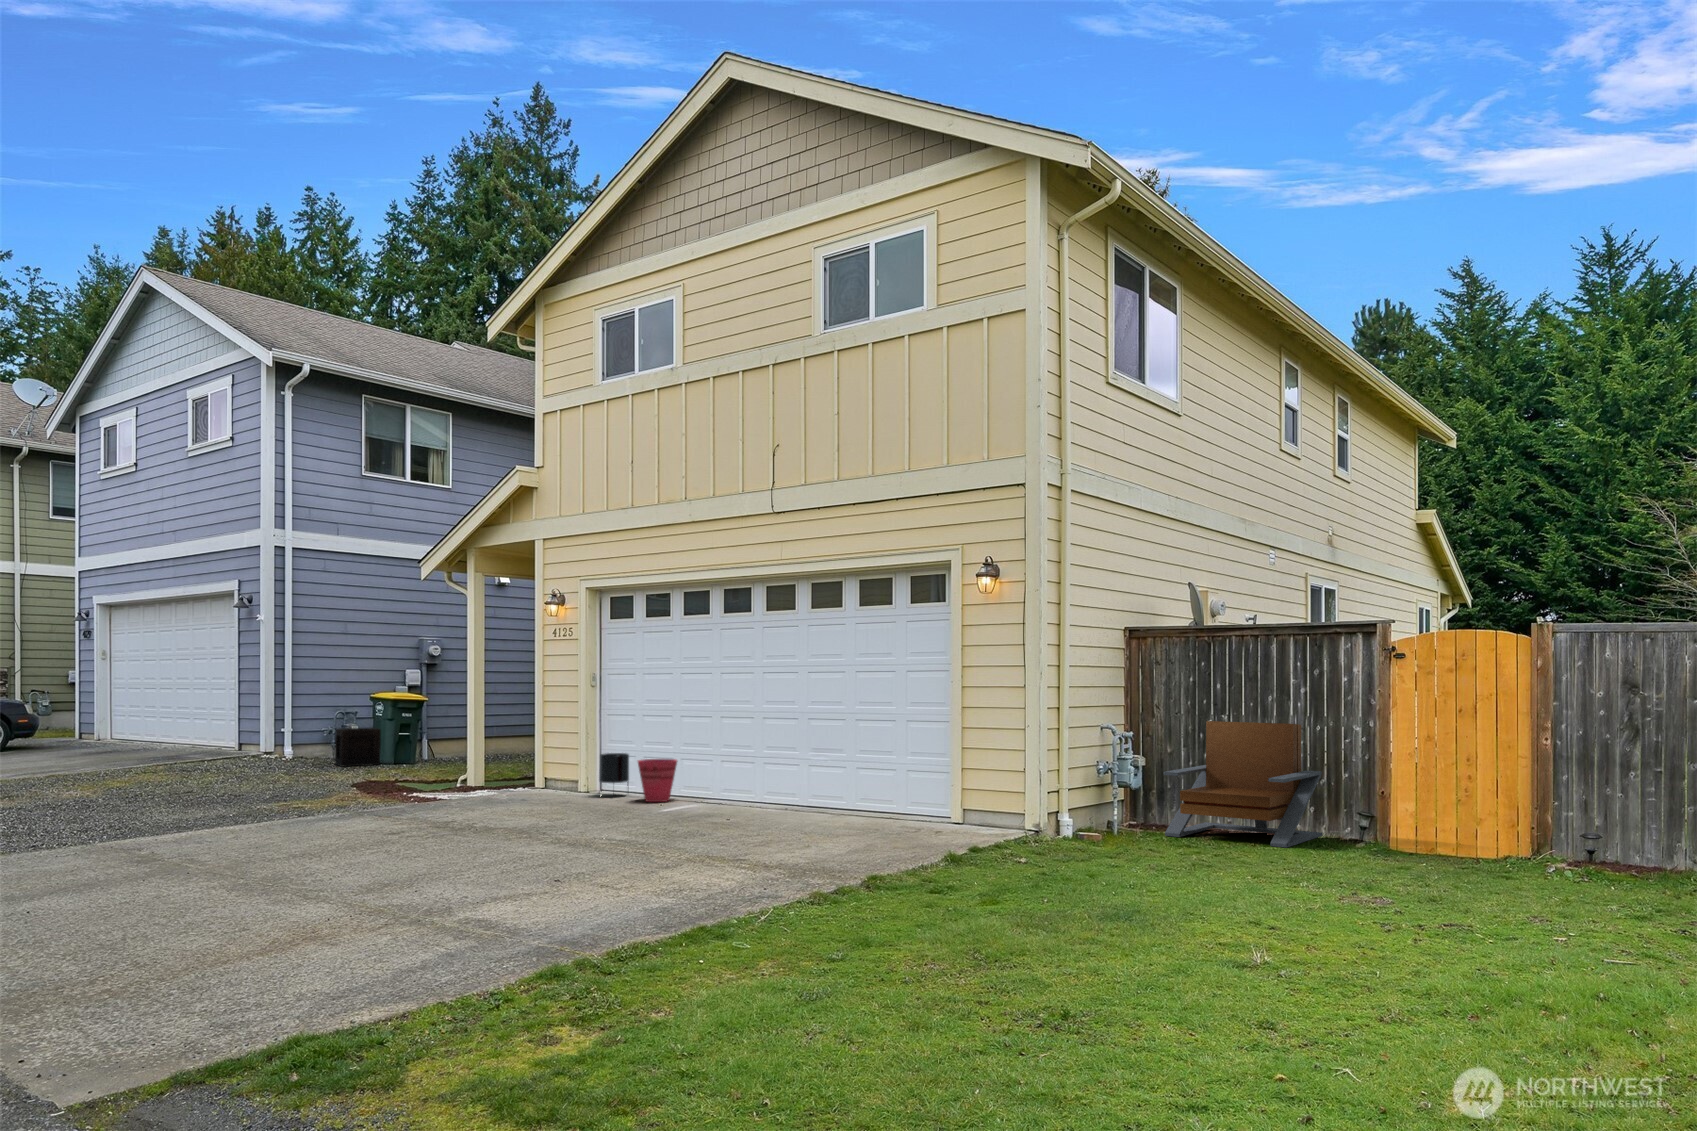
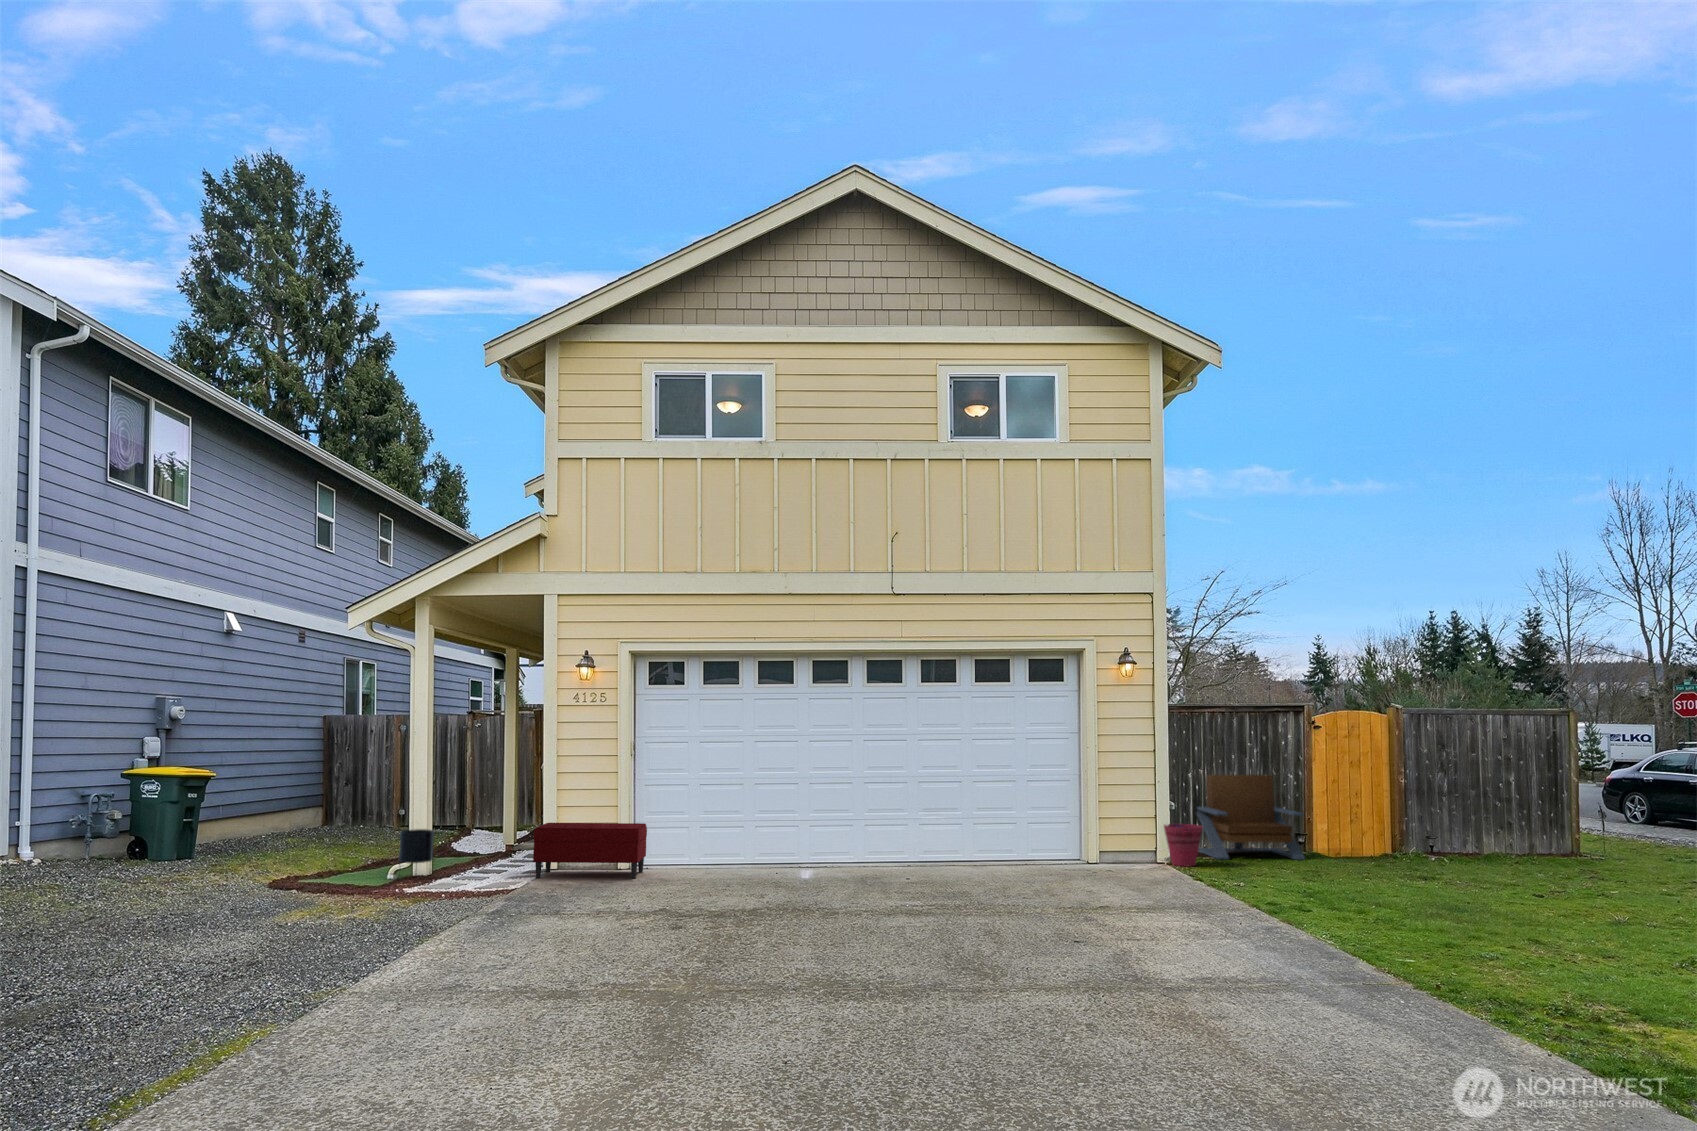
wooden crate: present [335,727,381,767] -> none [36,813,122,871]
bench: none [503,745,594,798] -> present [533,823,647,879]
planter: present [599,753,629,792] -> present [399,829,434,876]
bucket: present [638,759,677,802] -> present [1164,824,1203,866]

